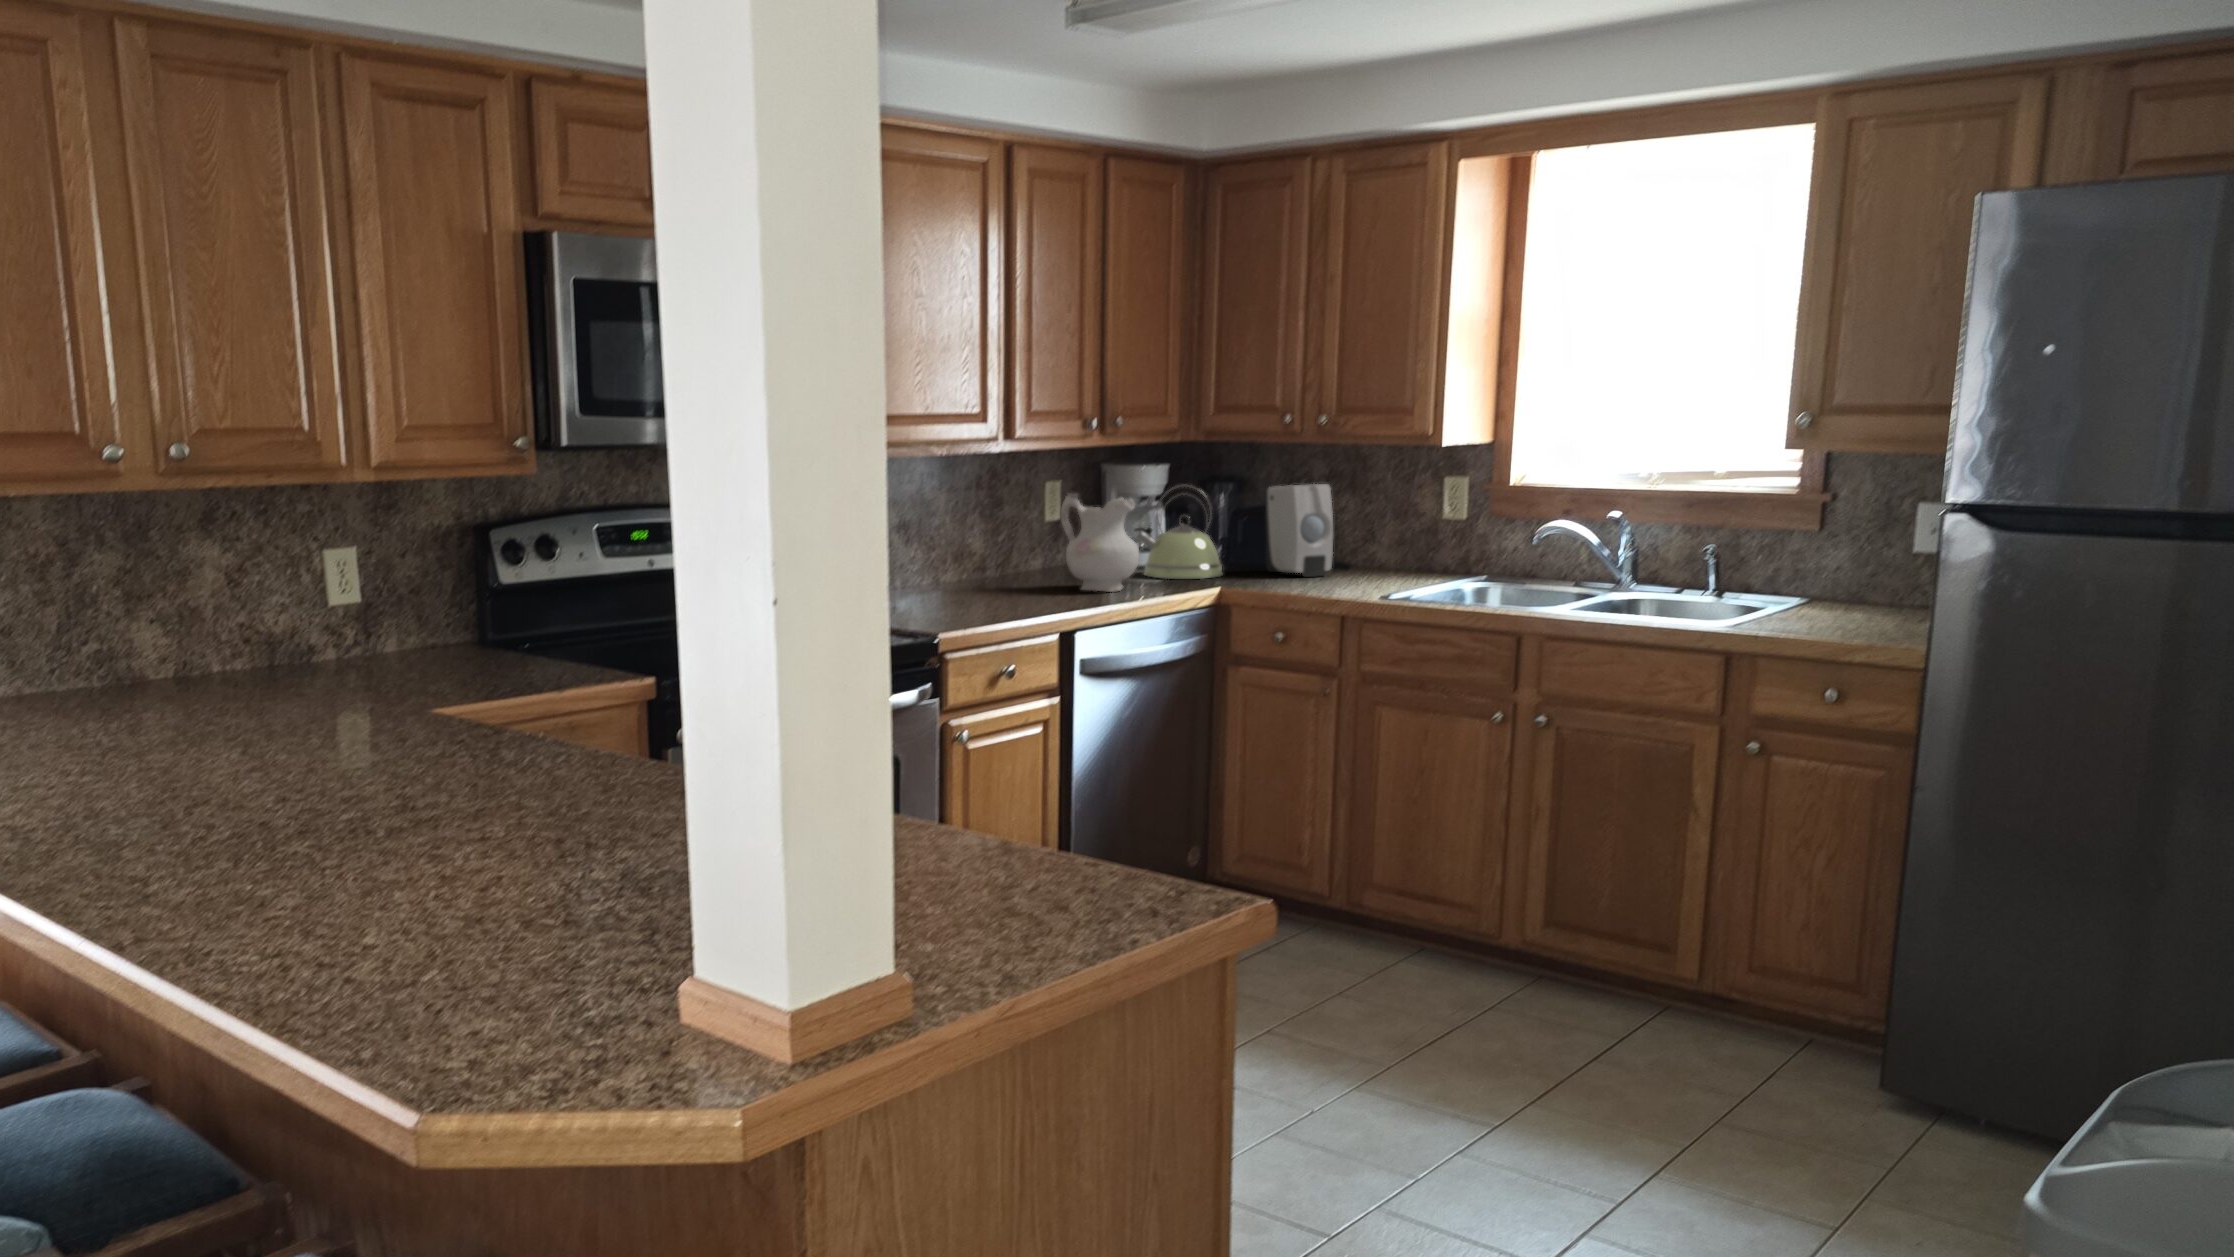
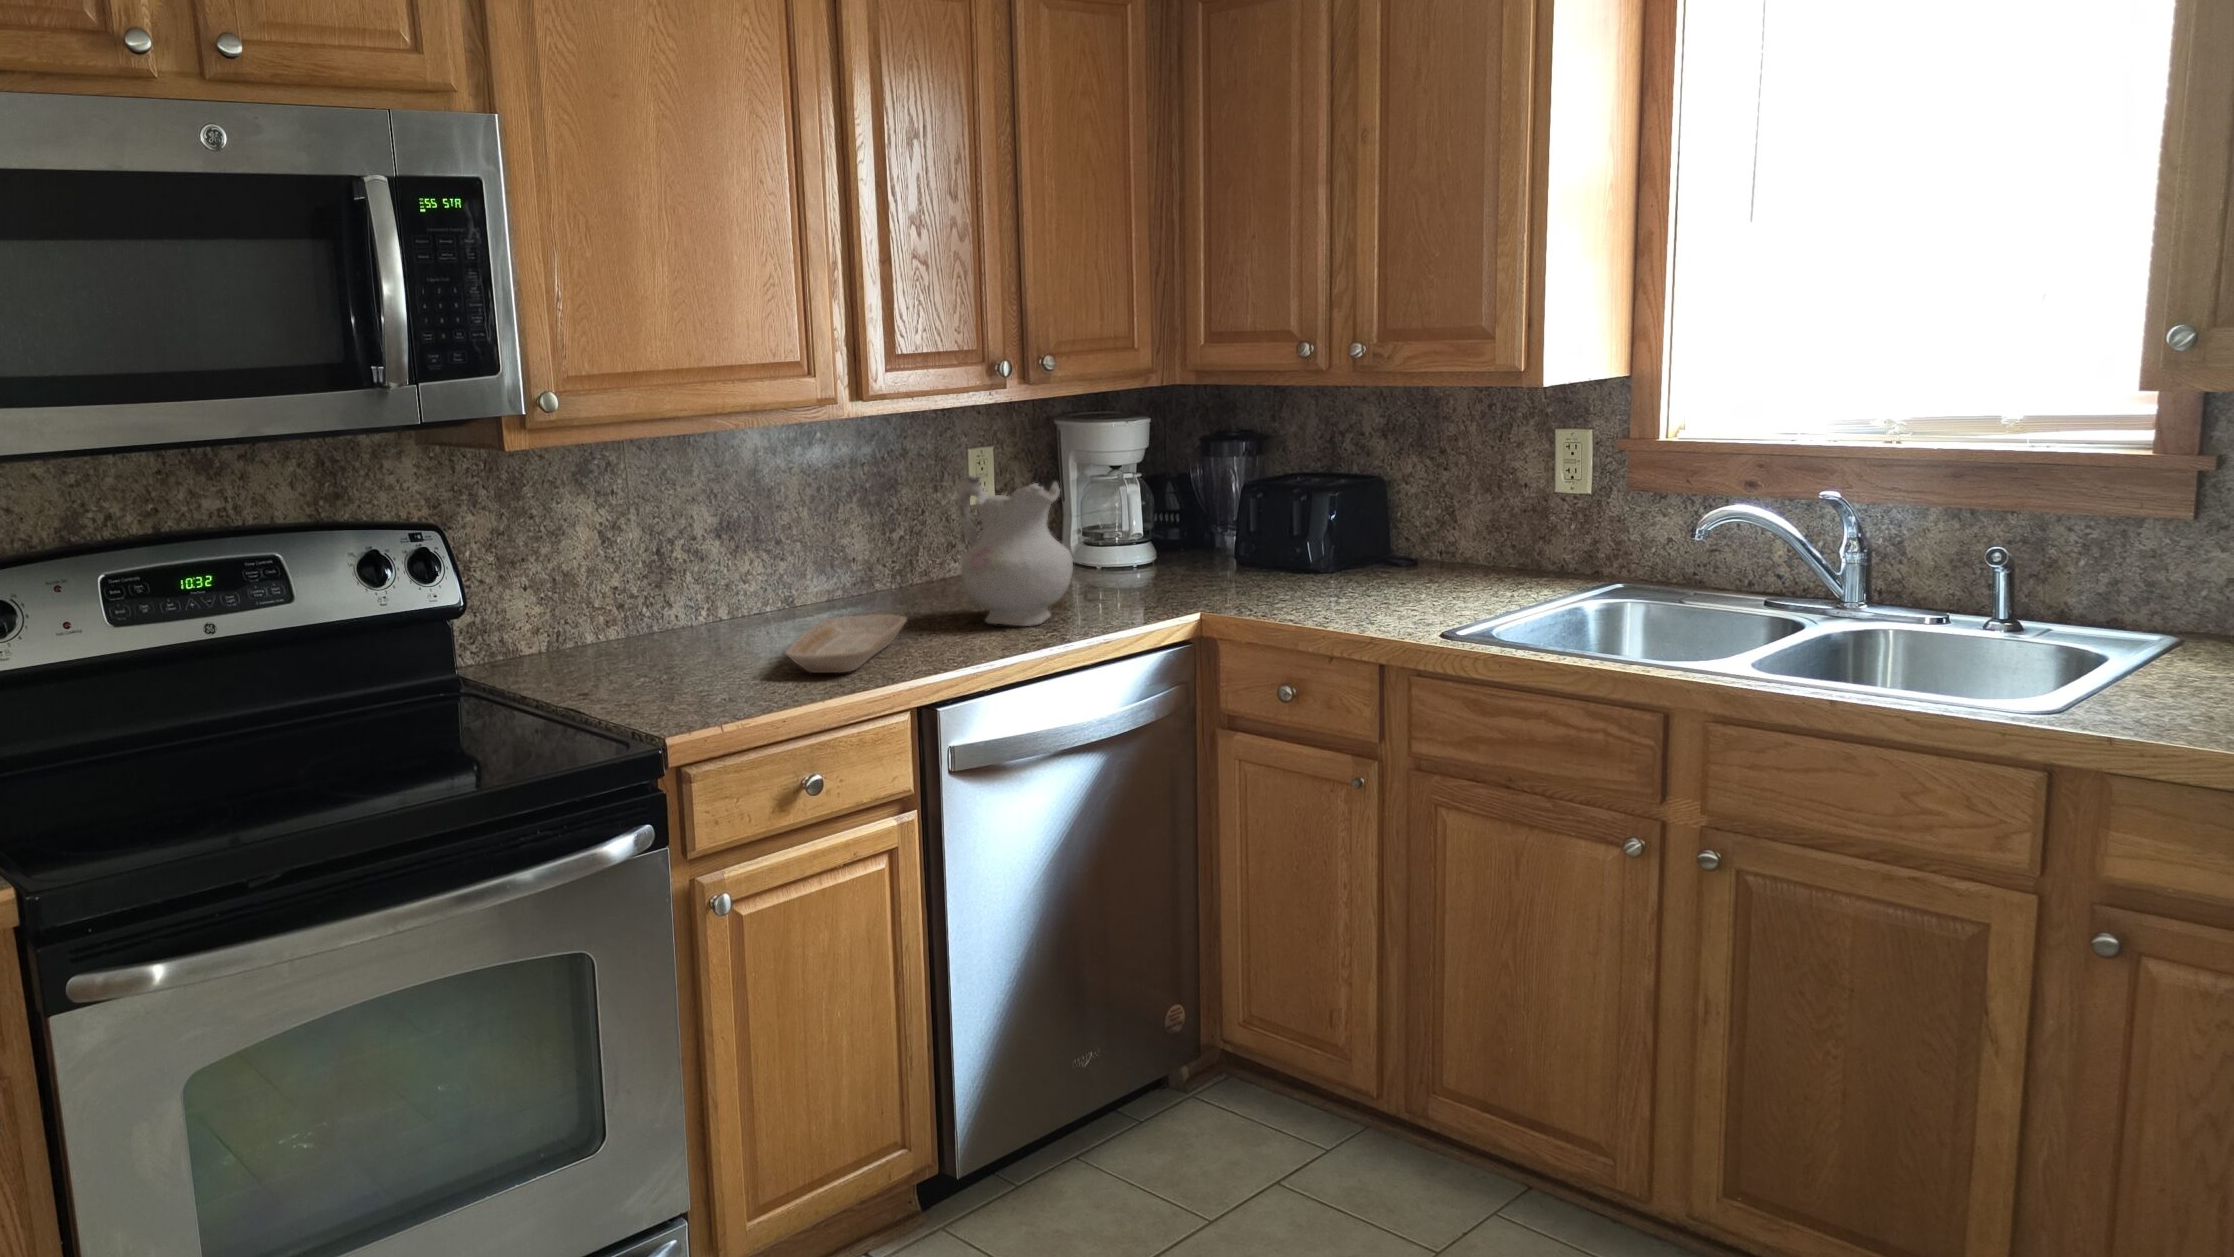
soap dispenser: present [1265,484,1333,577] -> none [1287,444,1388,586]
kettle: present [1134,486,1222,579] -> none [1089,450,1224,594]
tray: none [977,581,1039,609] -> present [786,614,907,673]

